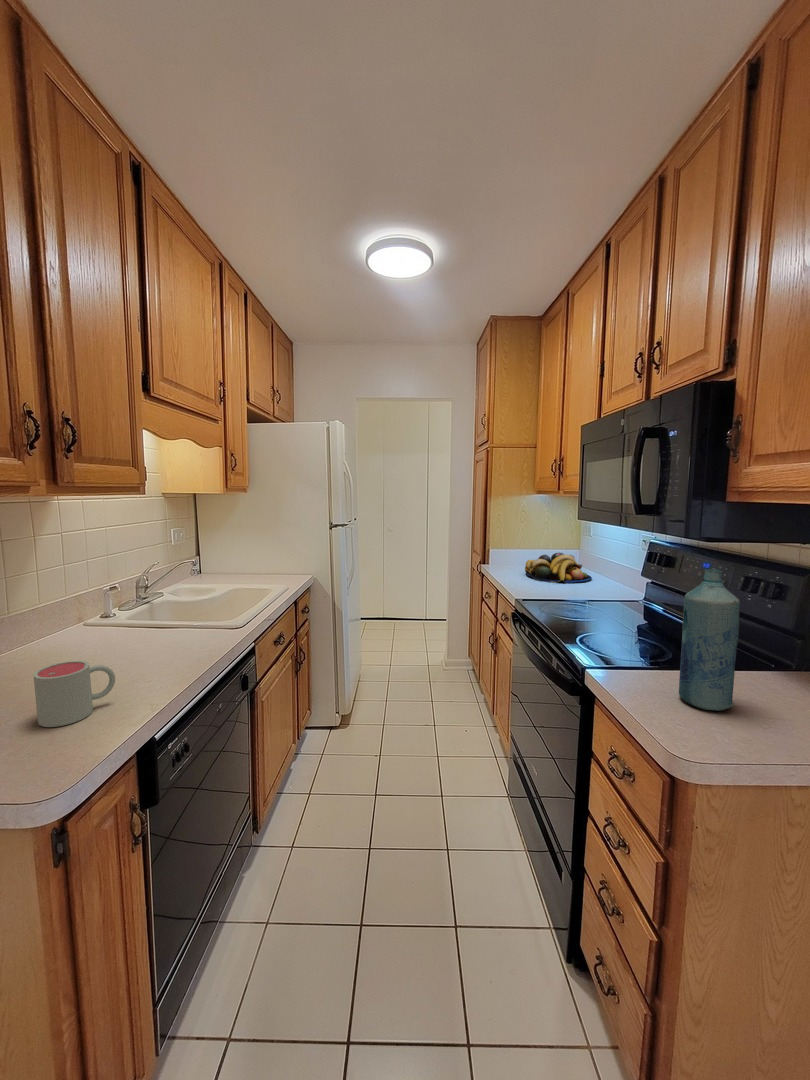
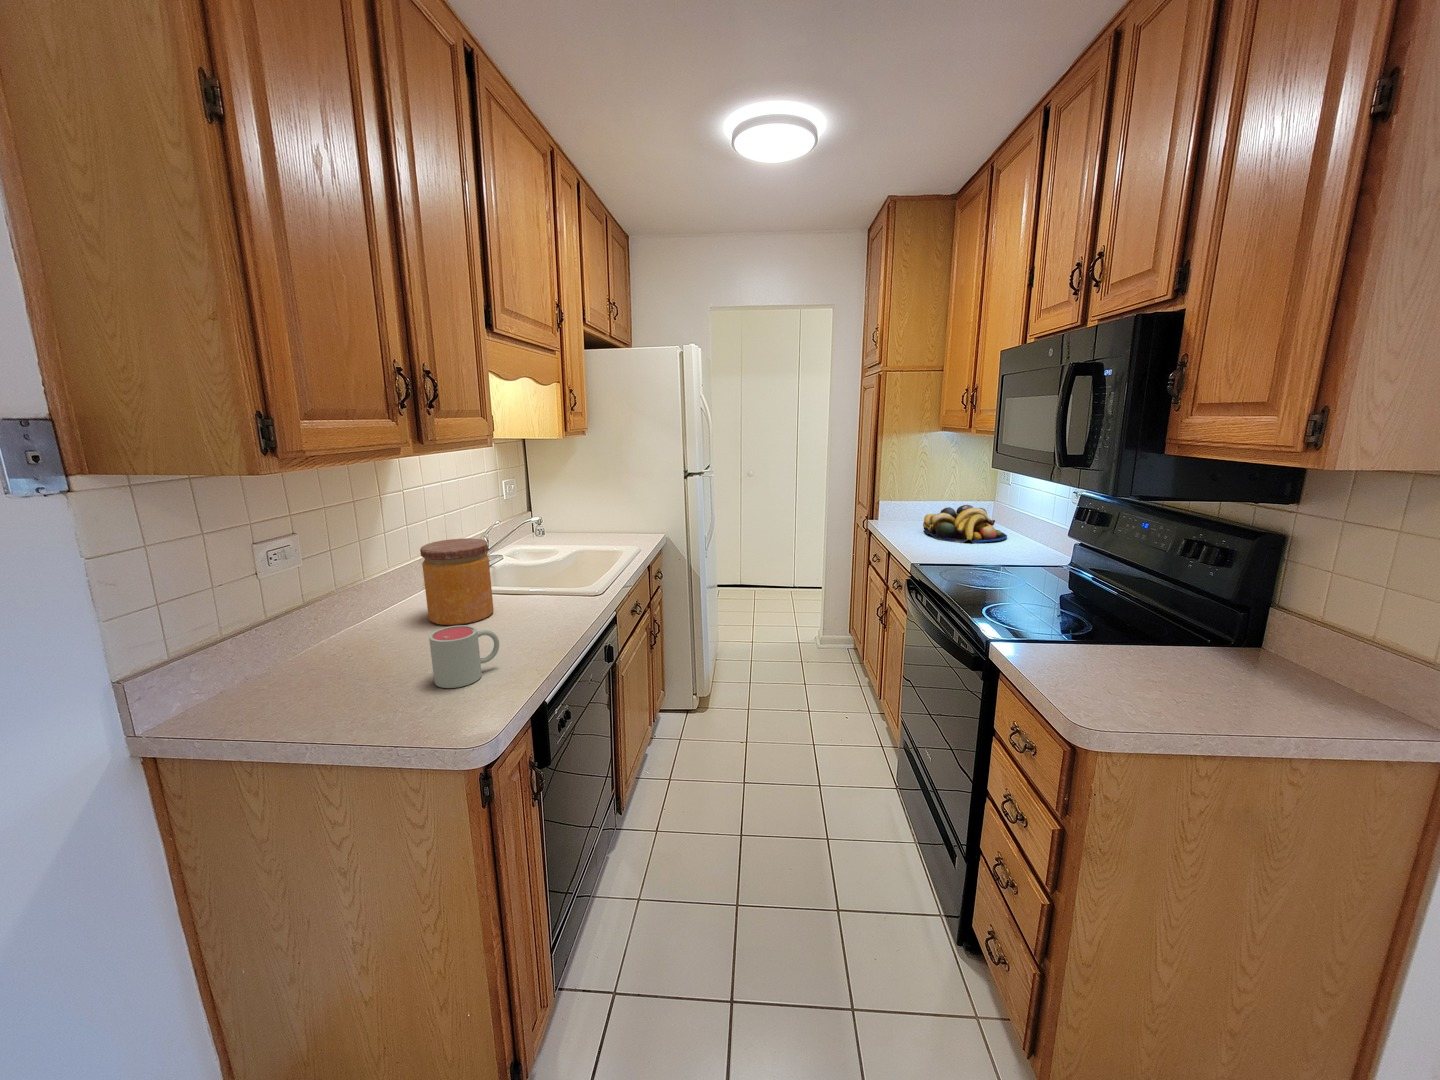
bottle: present [679,569,740,711] -> none [1092,534,1164,685]
jar: none [60,577,134,659] -> present [420,538,493,625]

